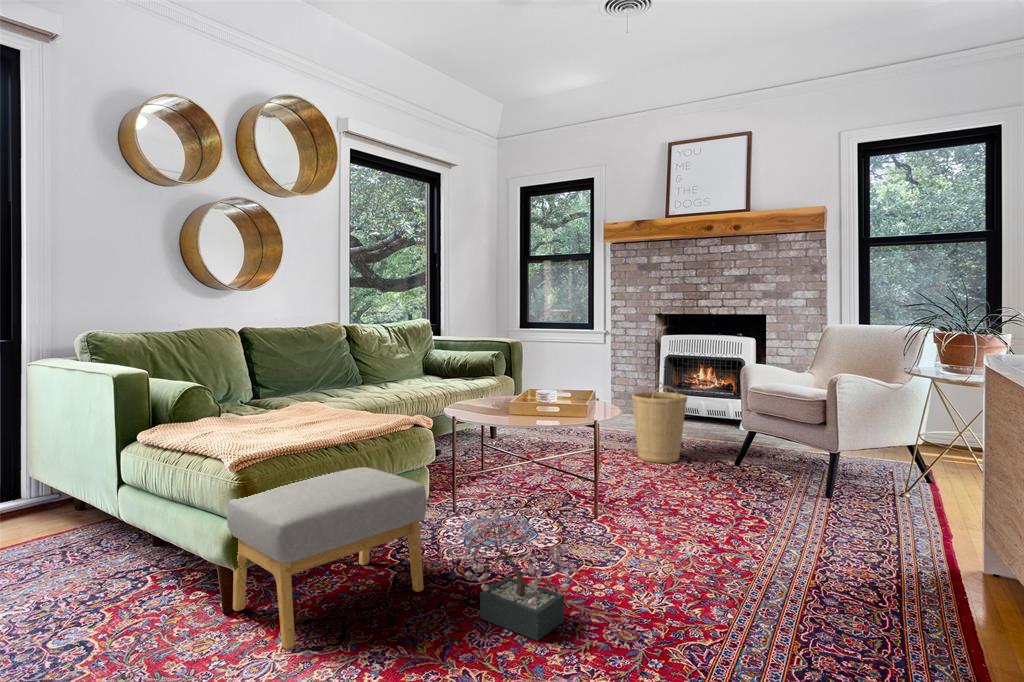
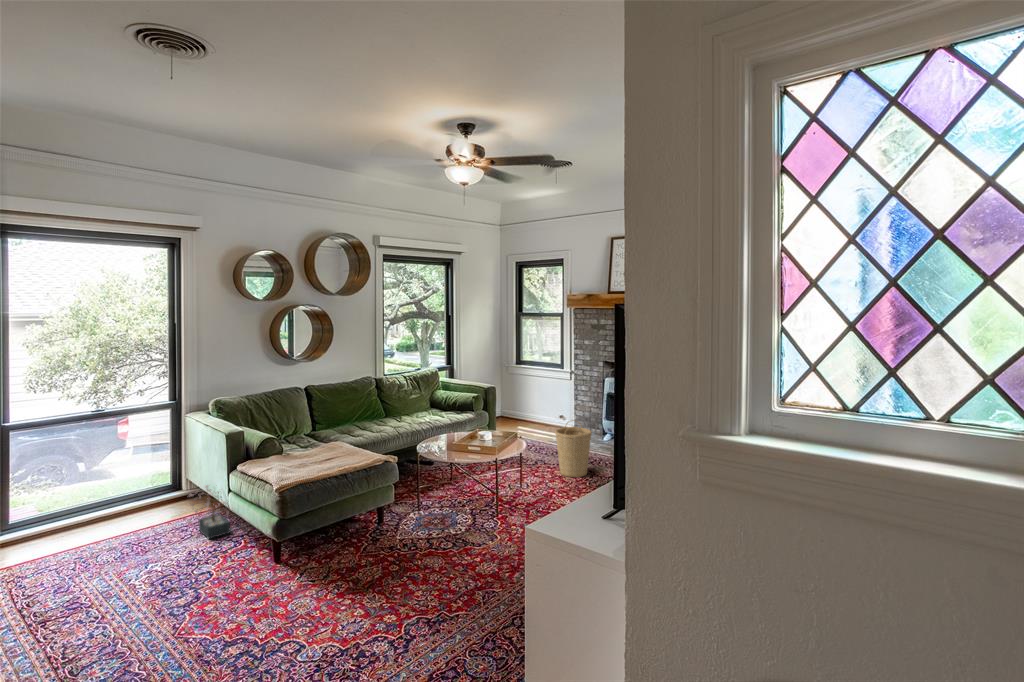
footstool: present [227,467,426,649] -> none [276,487,377,581]
decorative plant: present [457,507,579,641] -> present [190,485,230,539]

